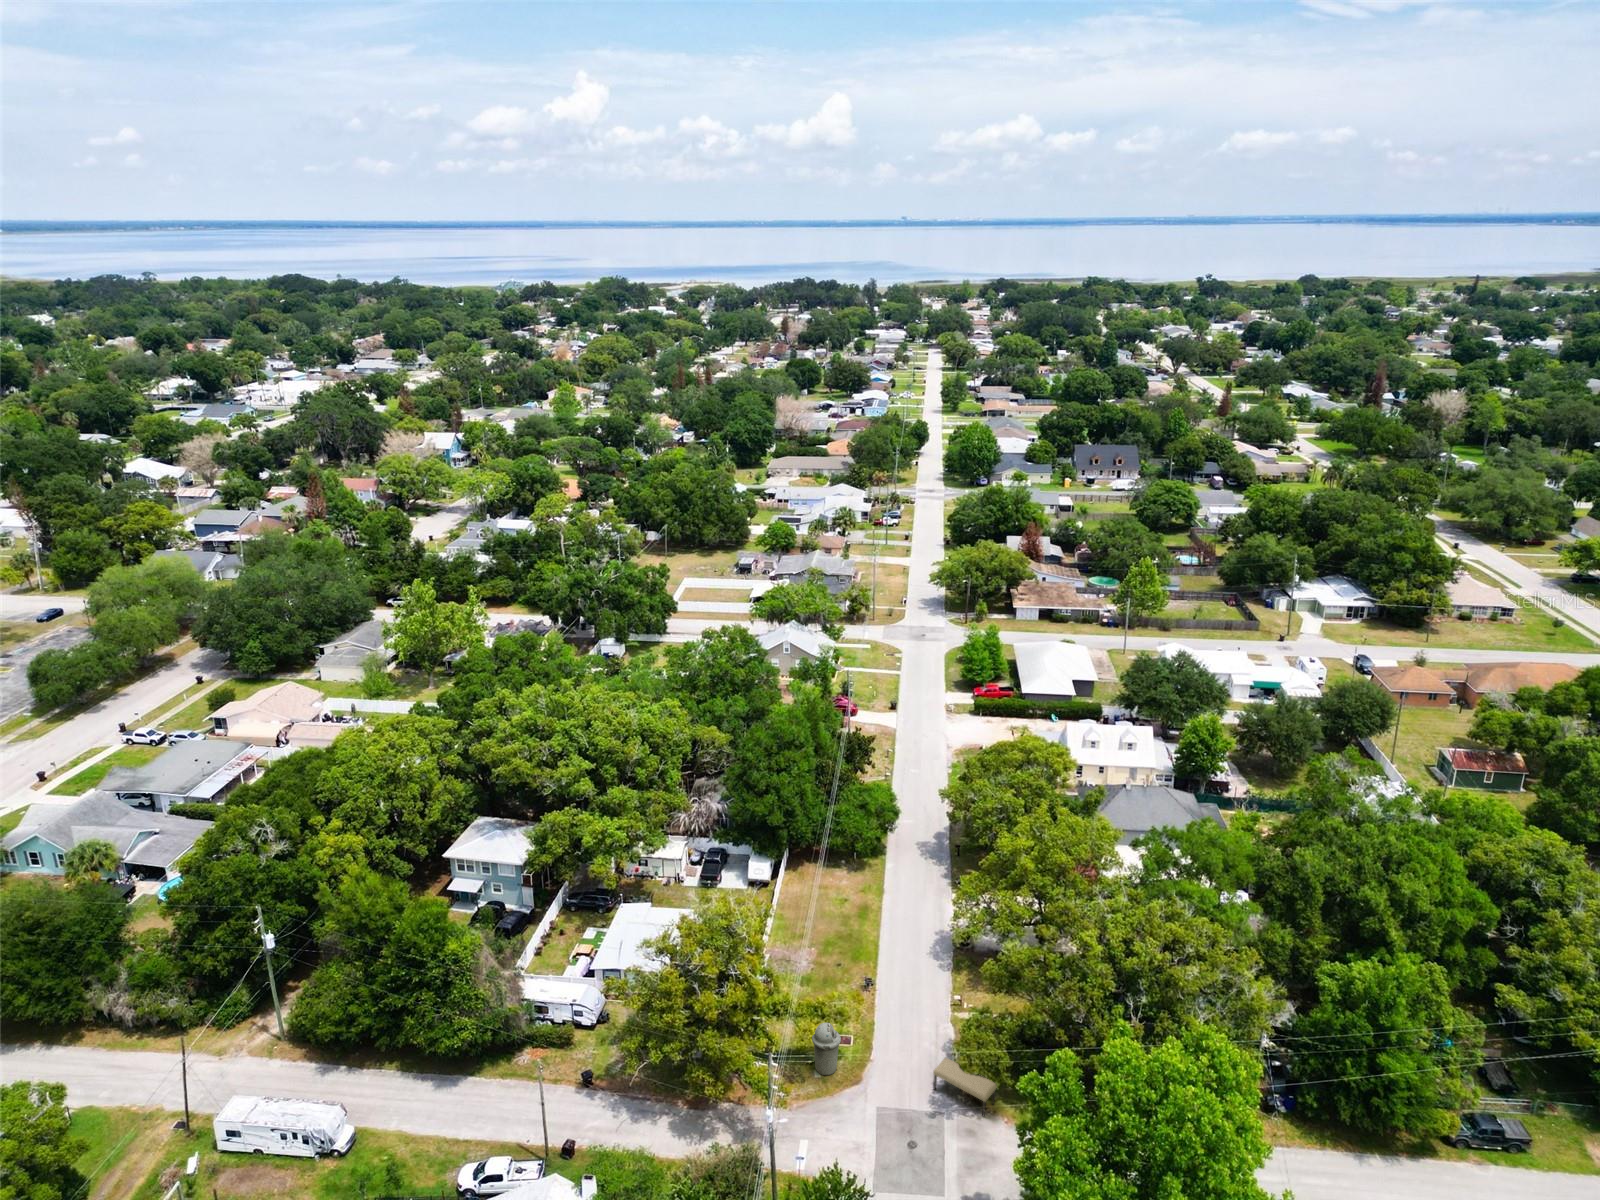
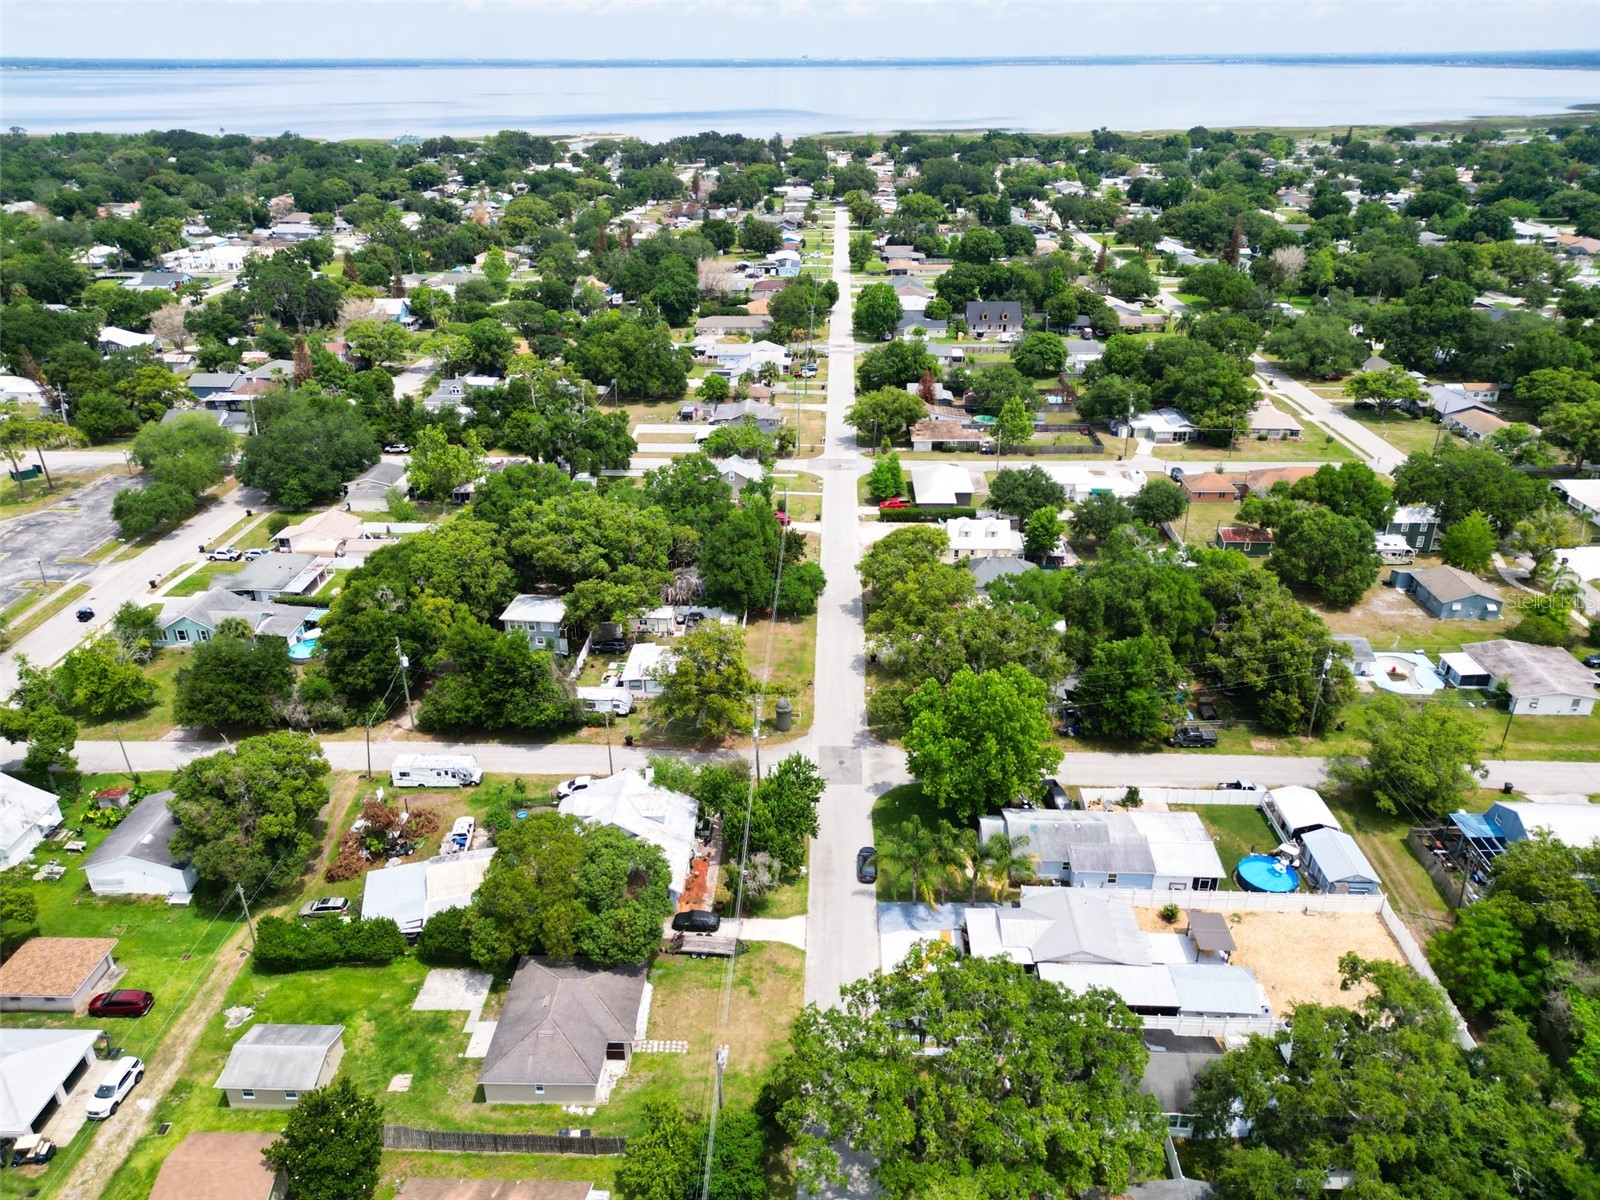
bench: present [933,1058,997,1116] -> none [853,715,893,745]

